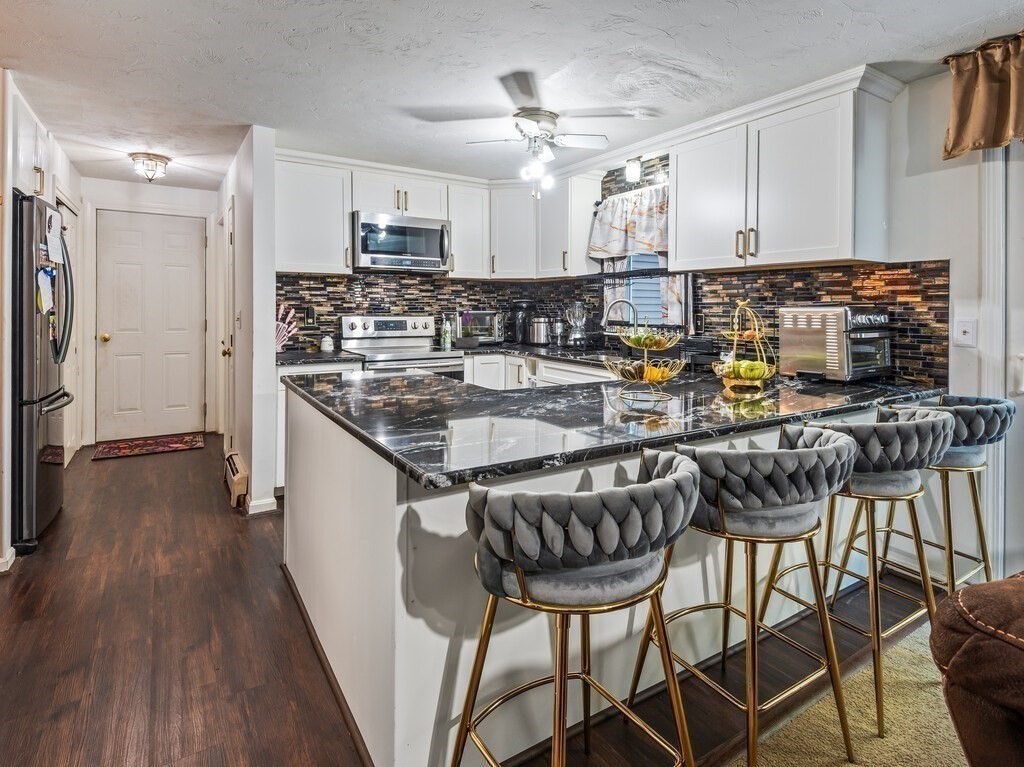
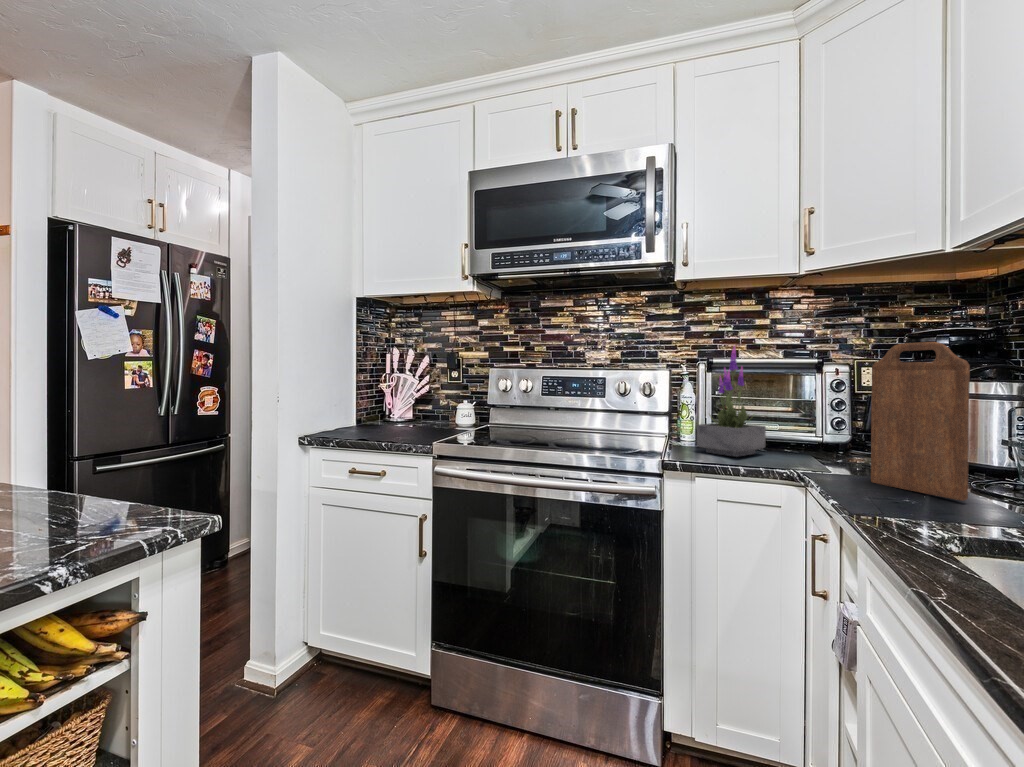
cutting board: none [514,307,538,351] -> present [871,342,970,501]

